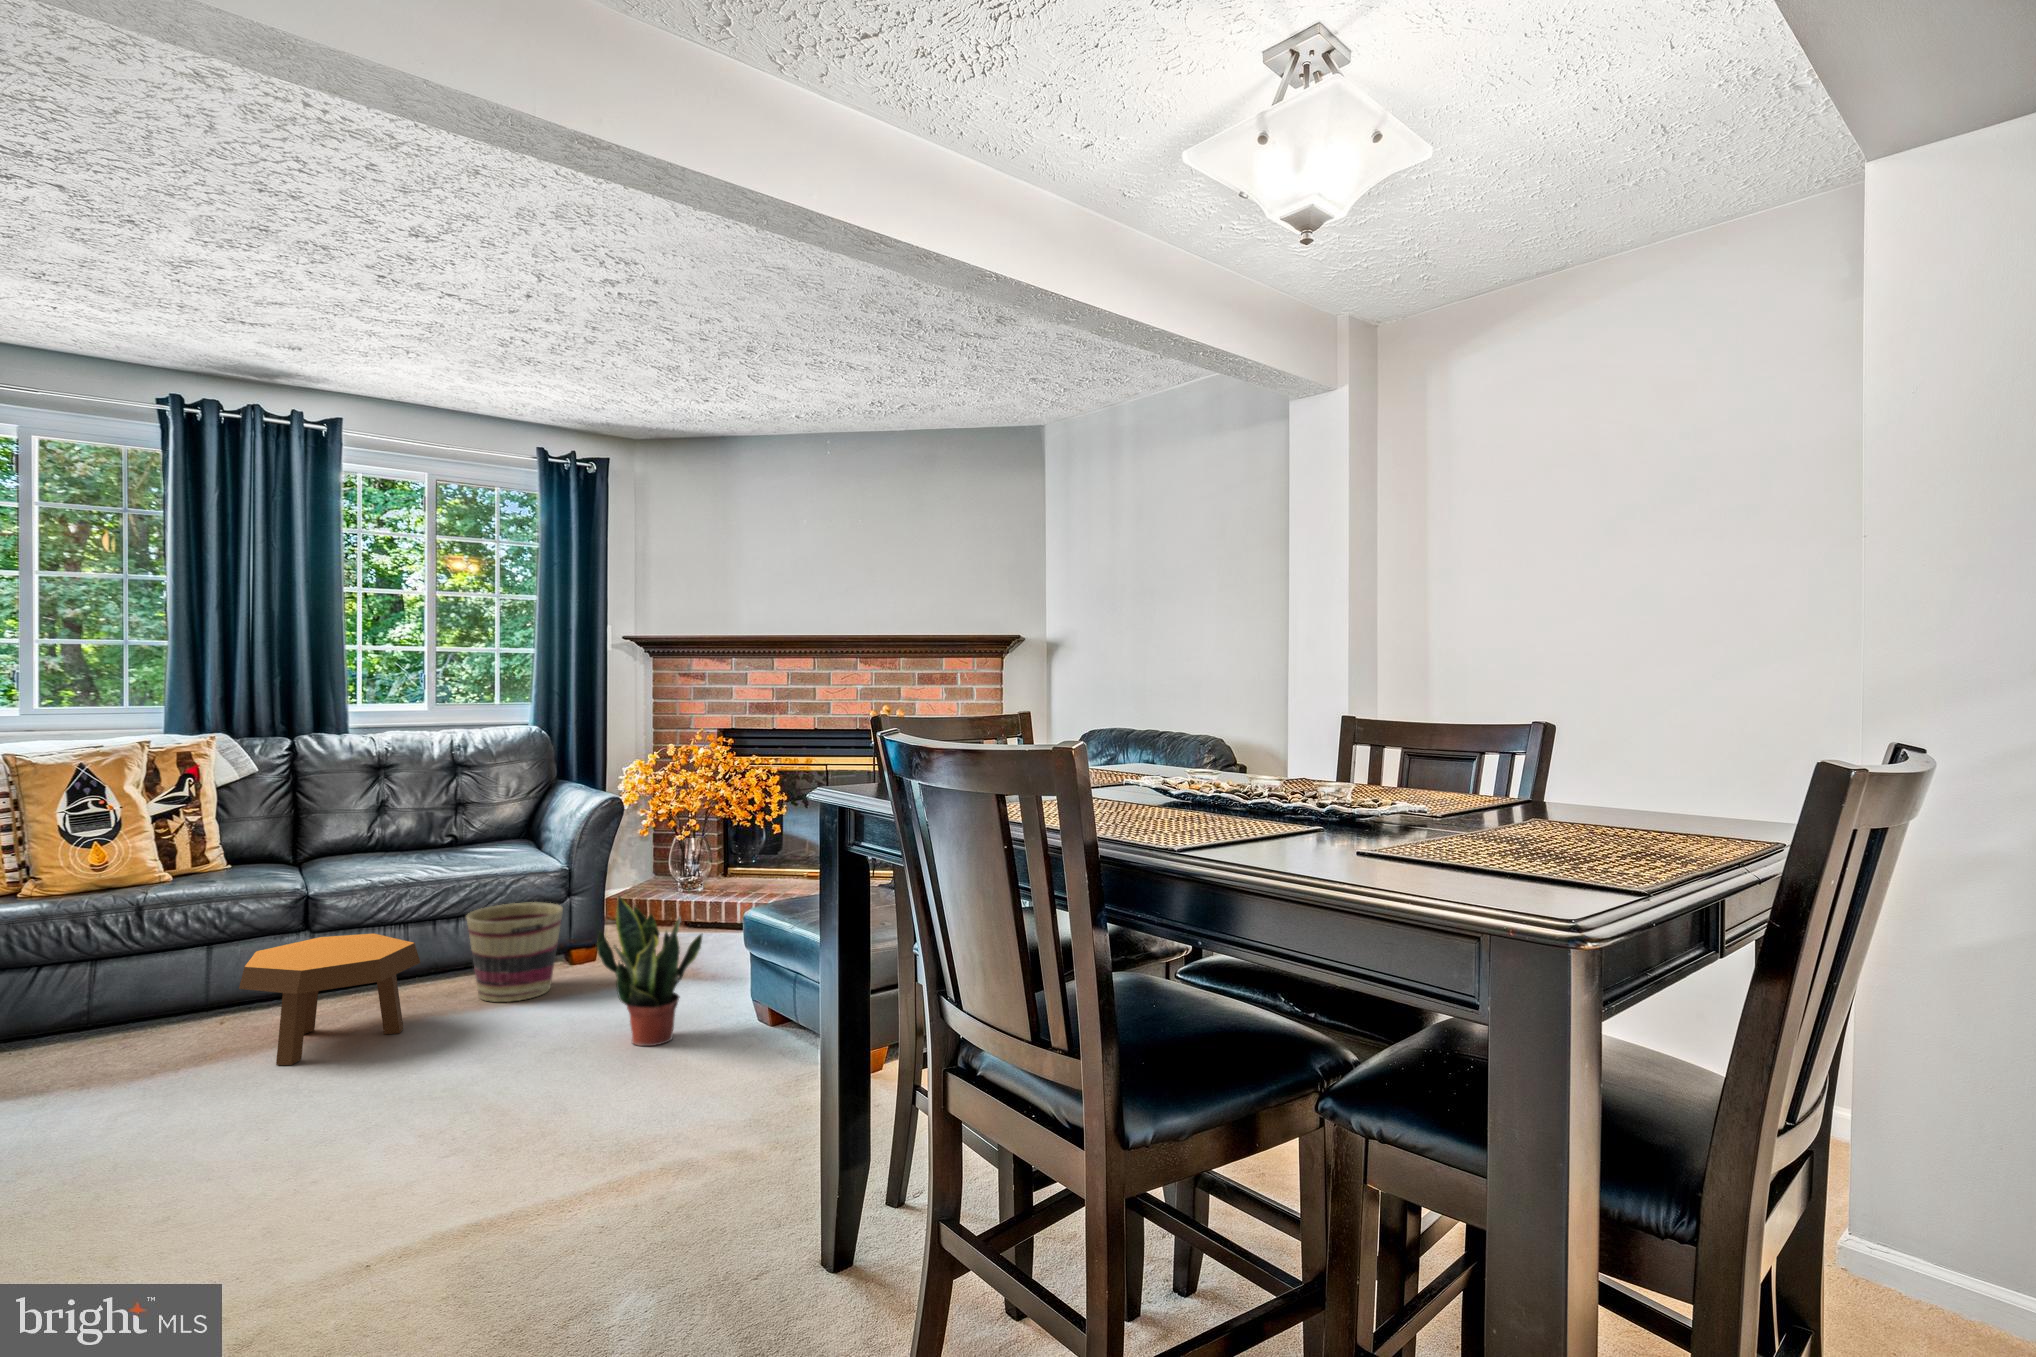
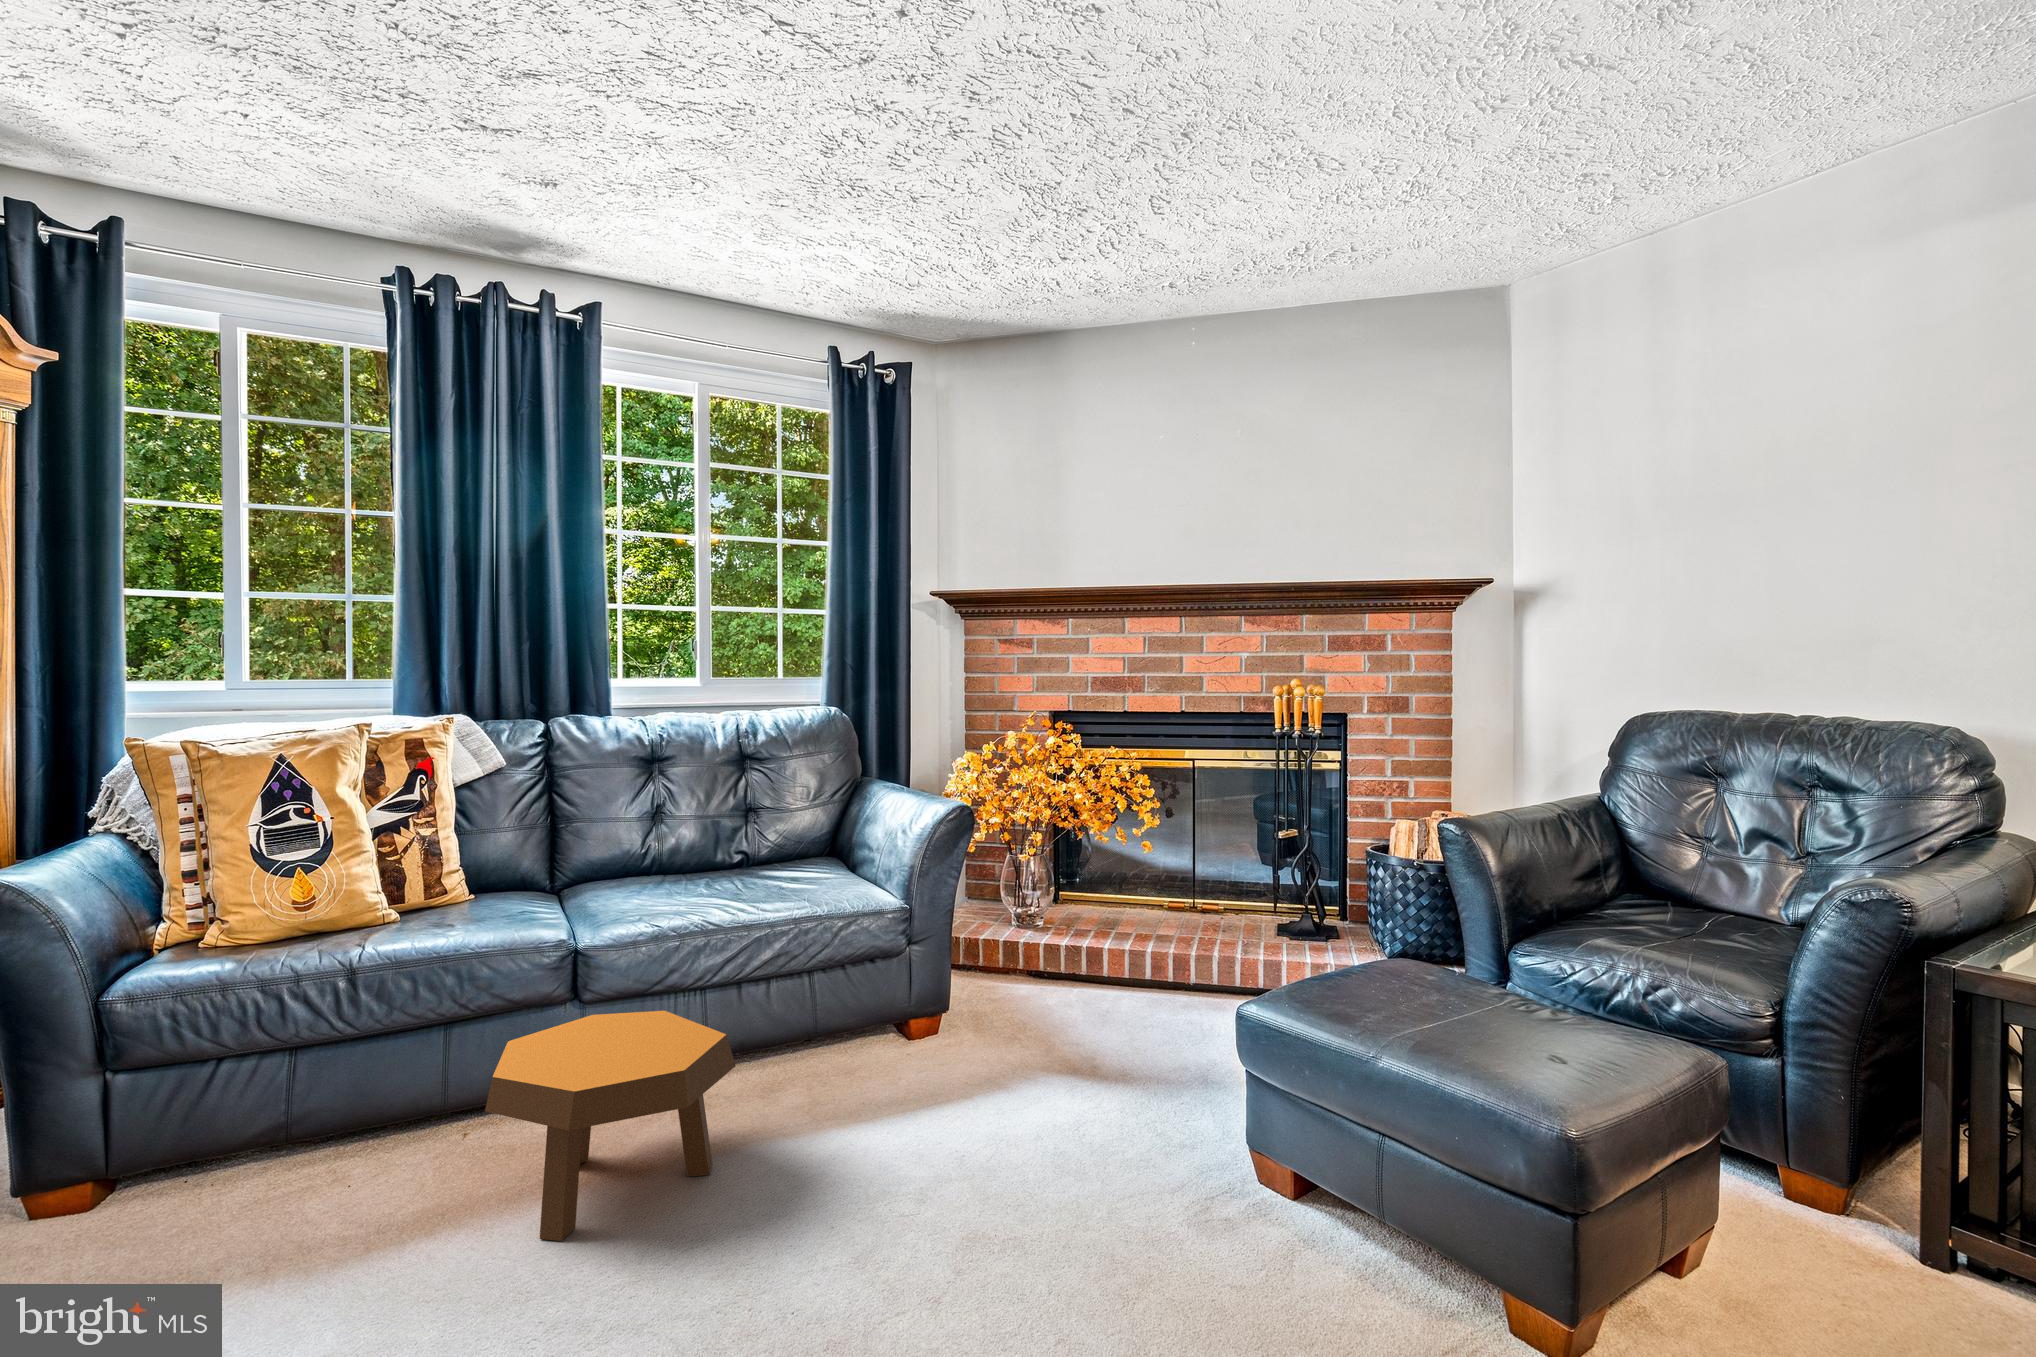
potted plant: present [597,896,703,1046] -> none [1019,984,1173,1240]
basket: present [466,902,563,1002] -> none [785,960,915,1115]

